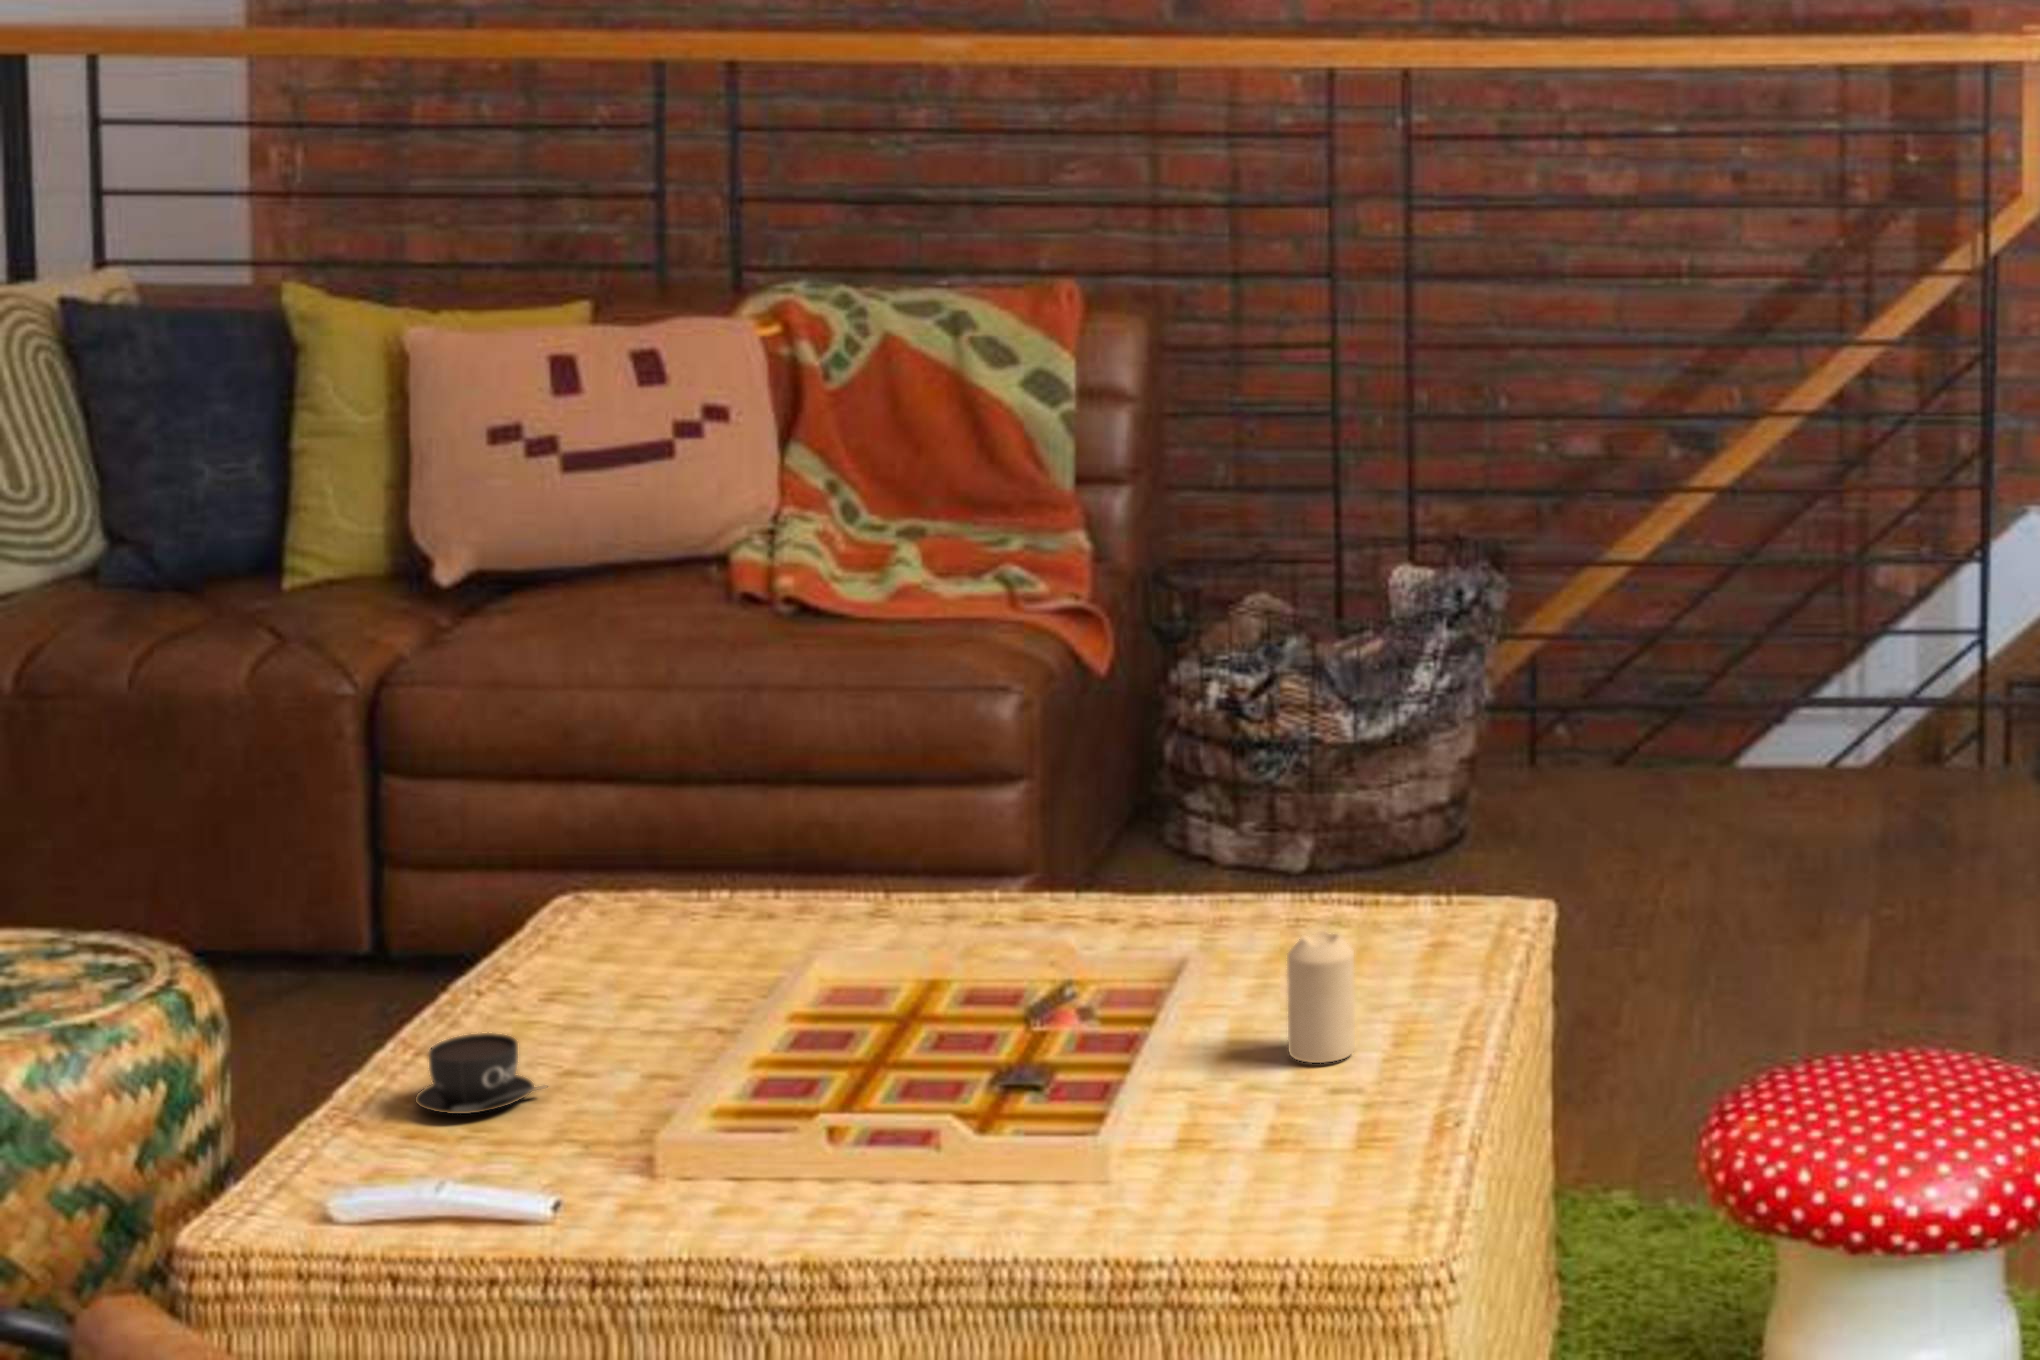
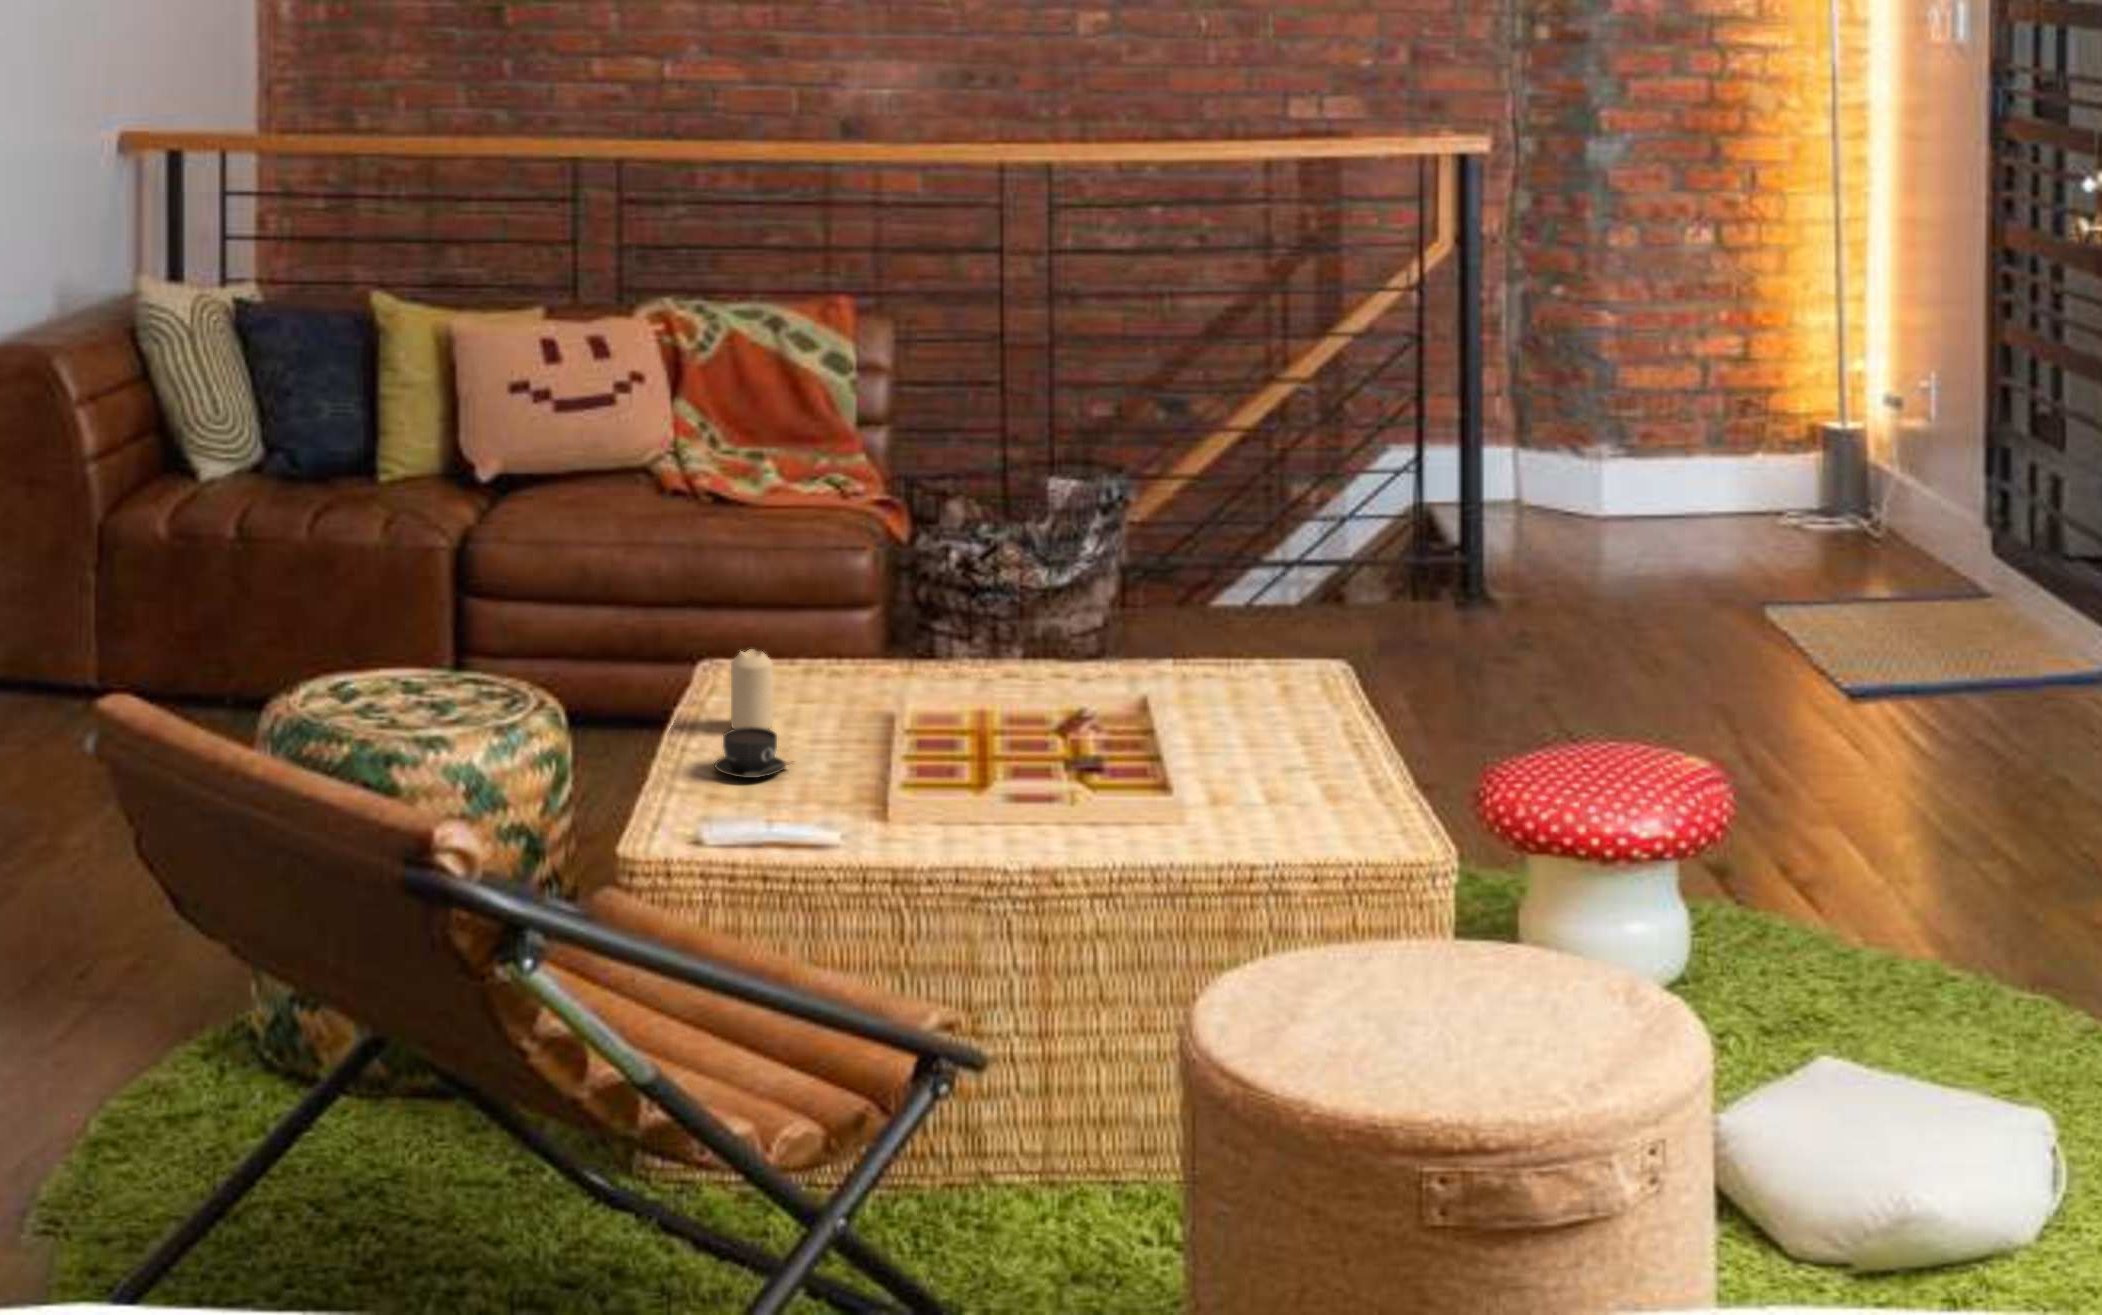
candle: present [1287,931,1355,1063] -> present [731,649,773,729]

